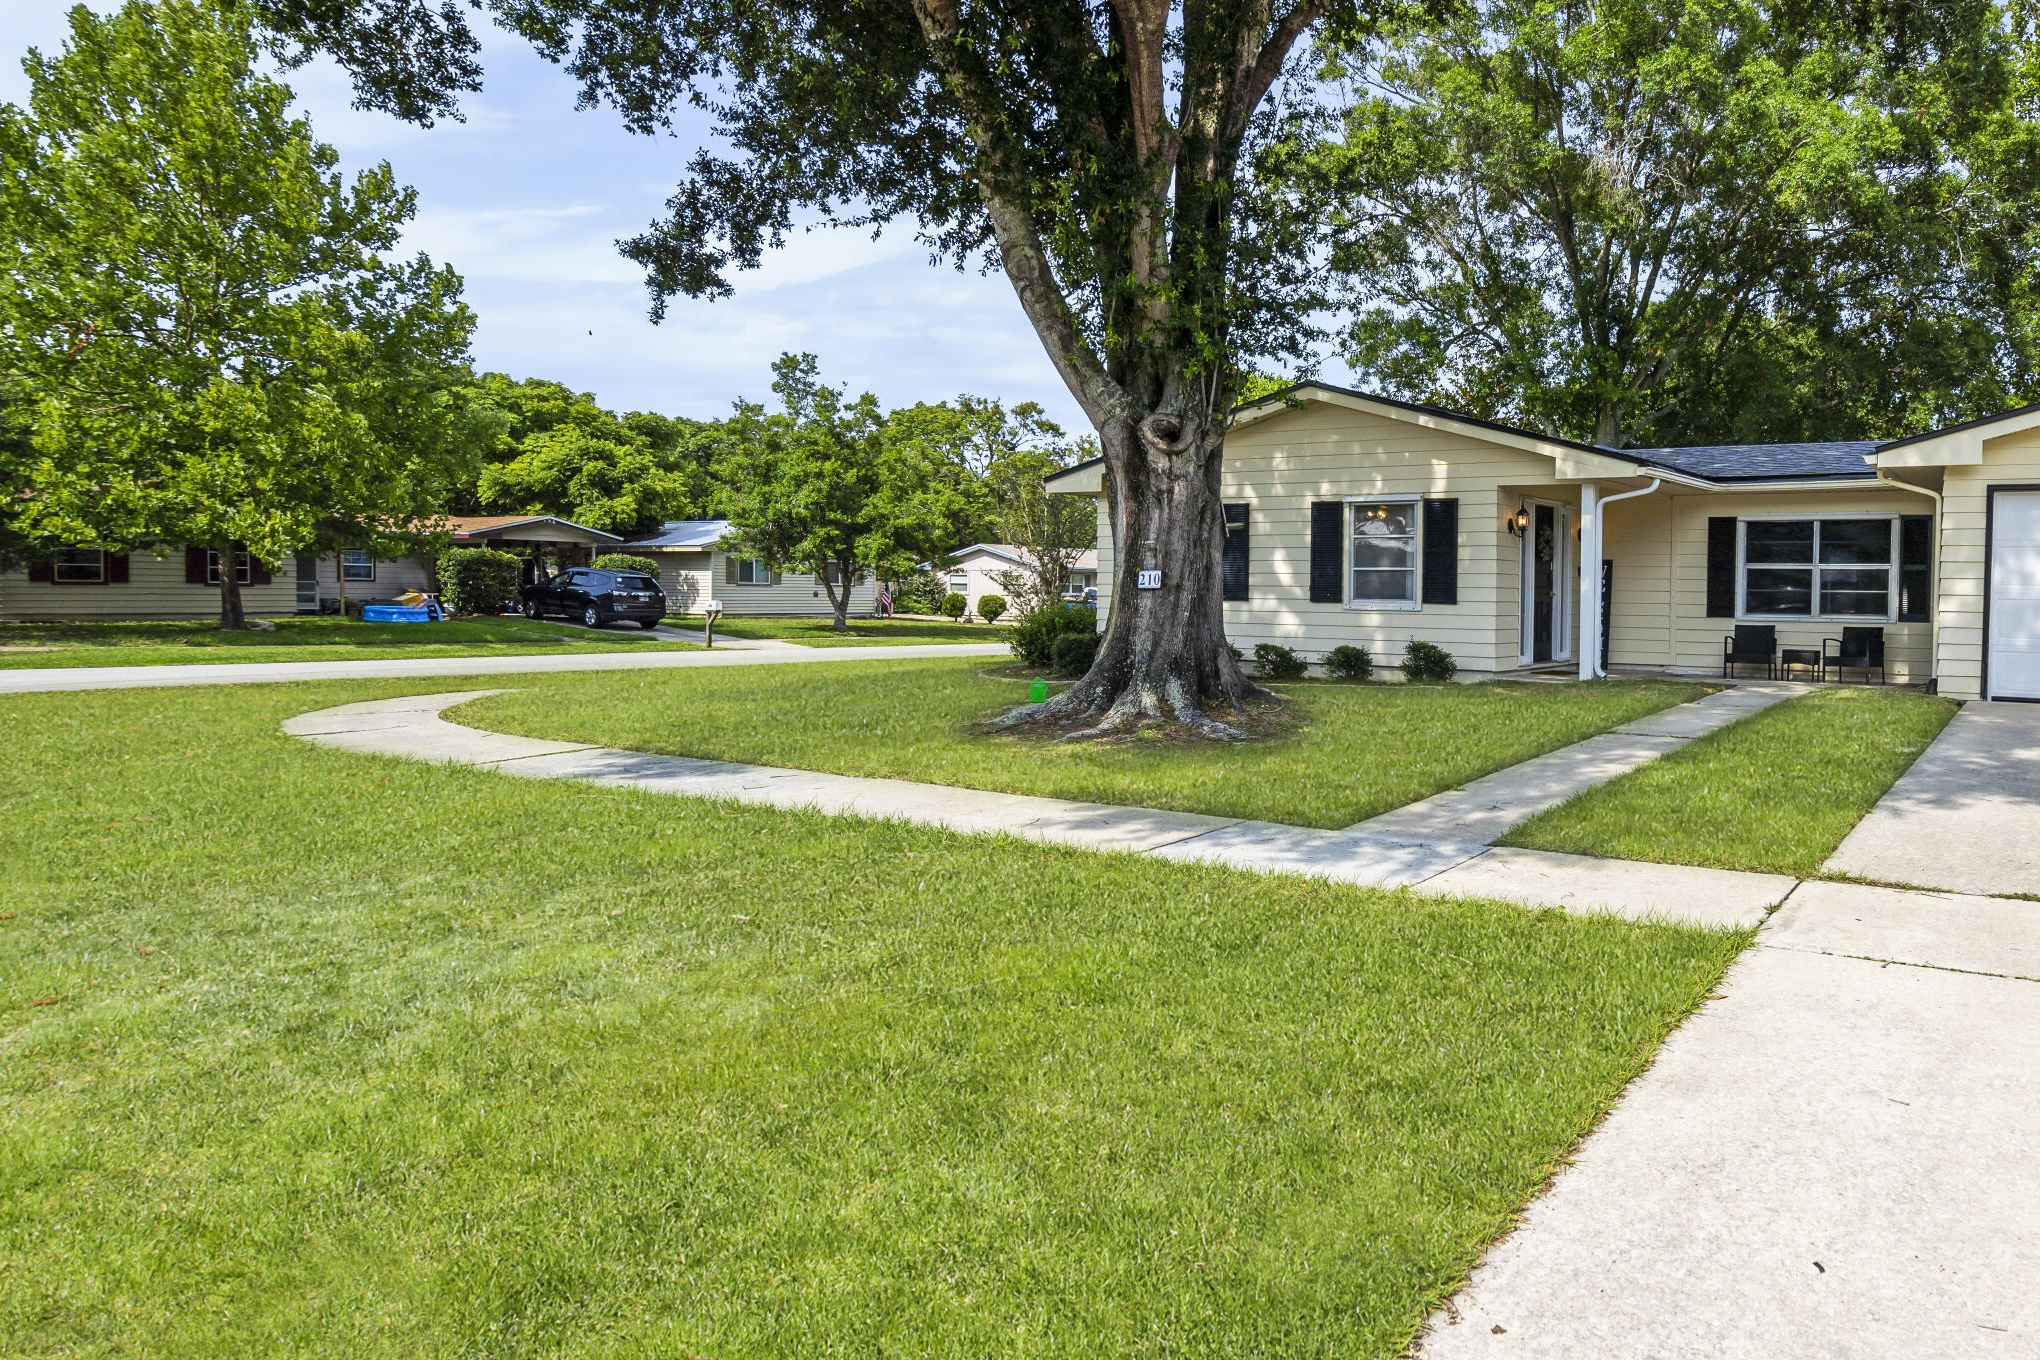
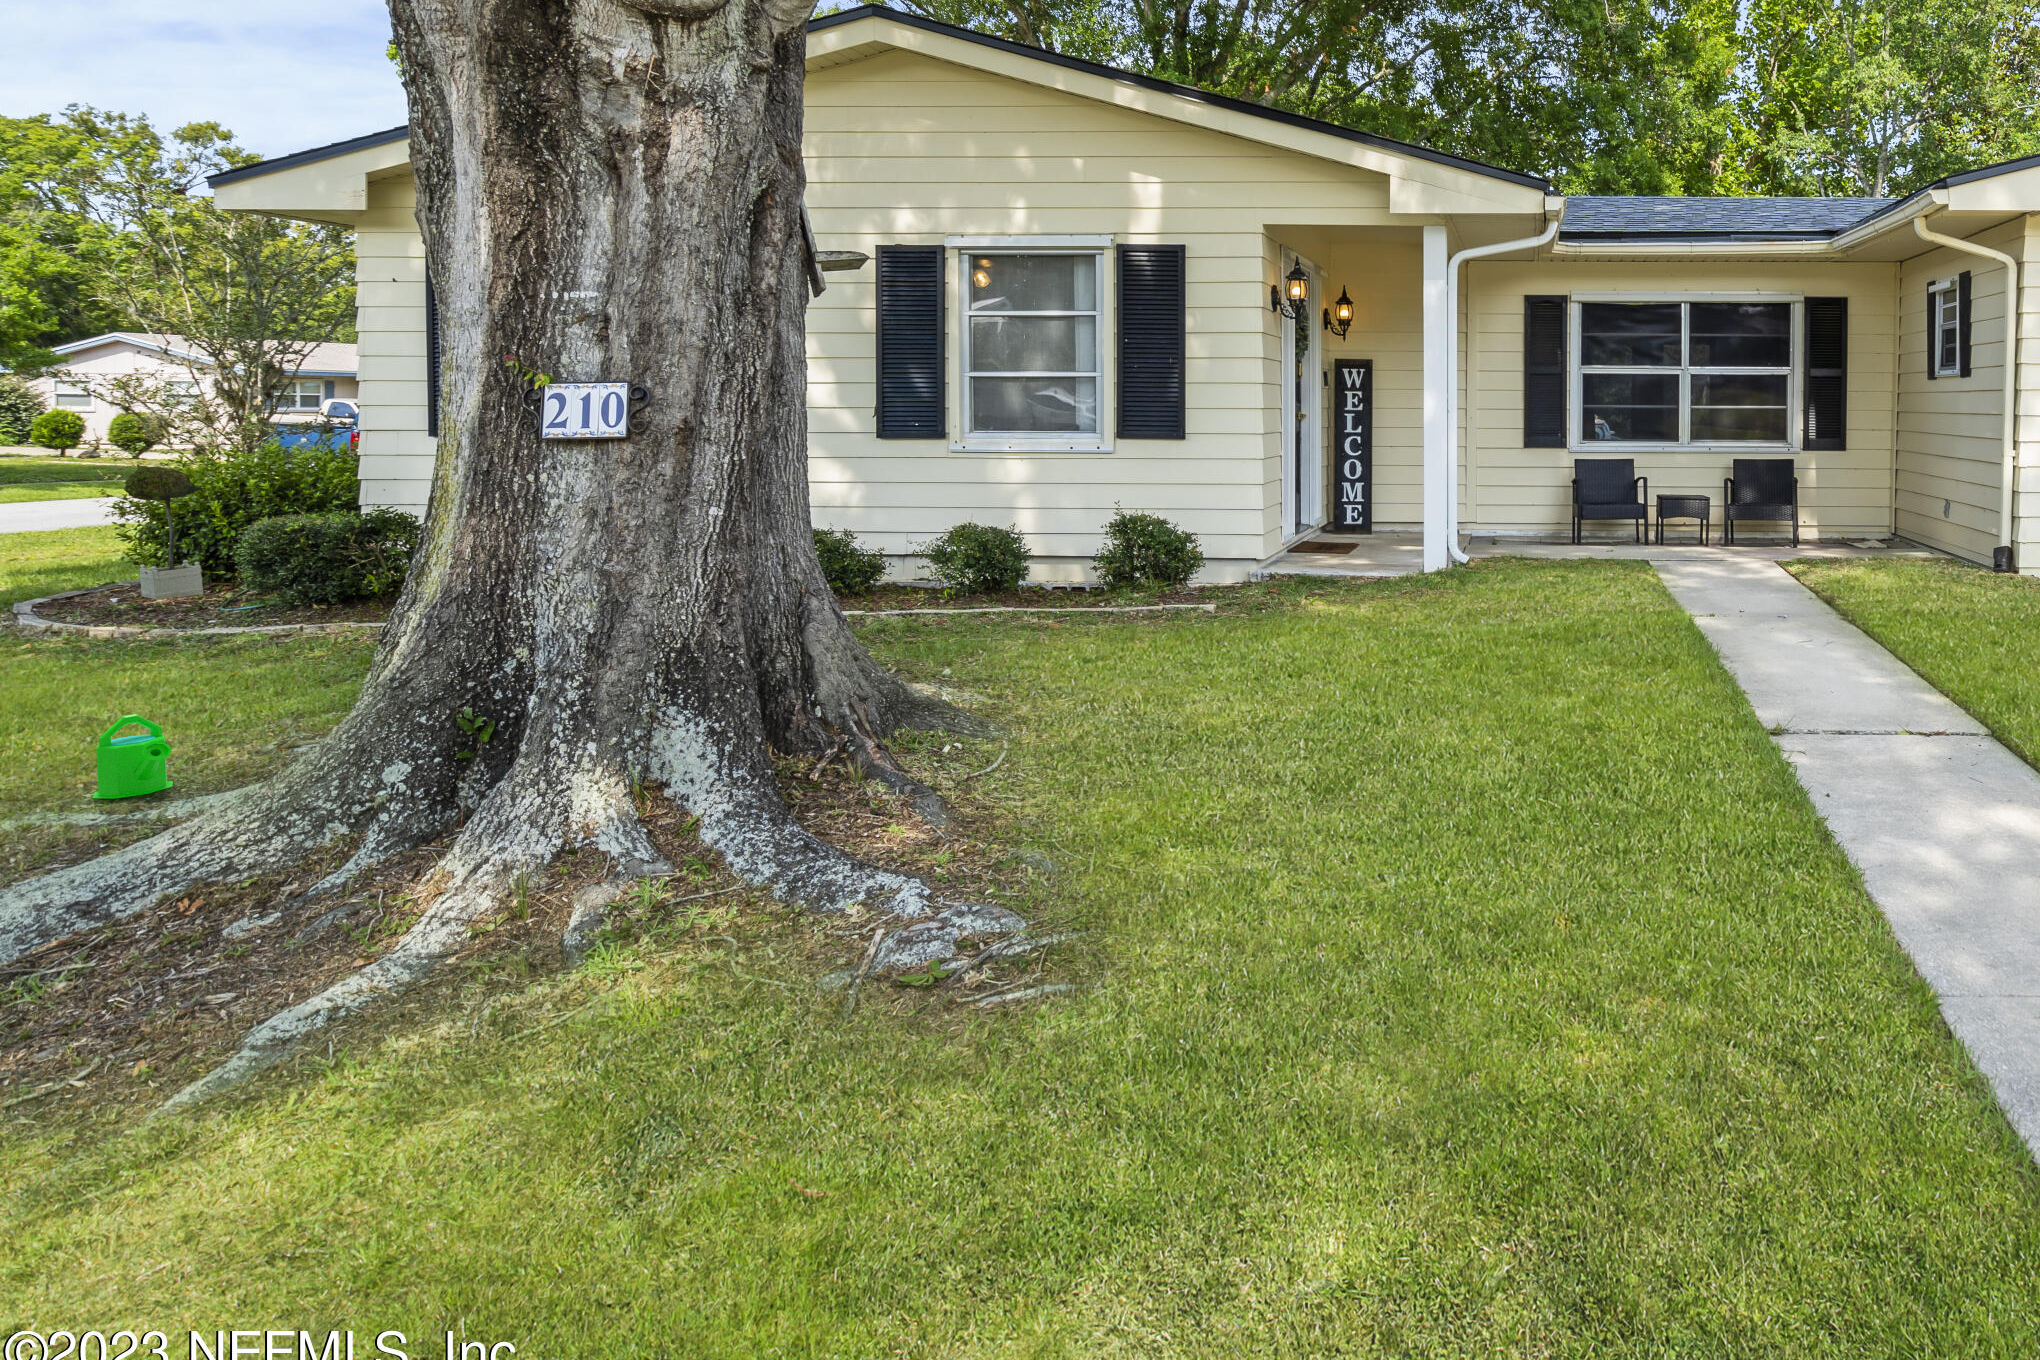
potted tree: none [1015,609,1041,671] -> present [124,464,203,599]

